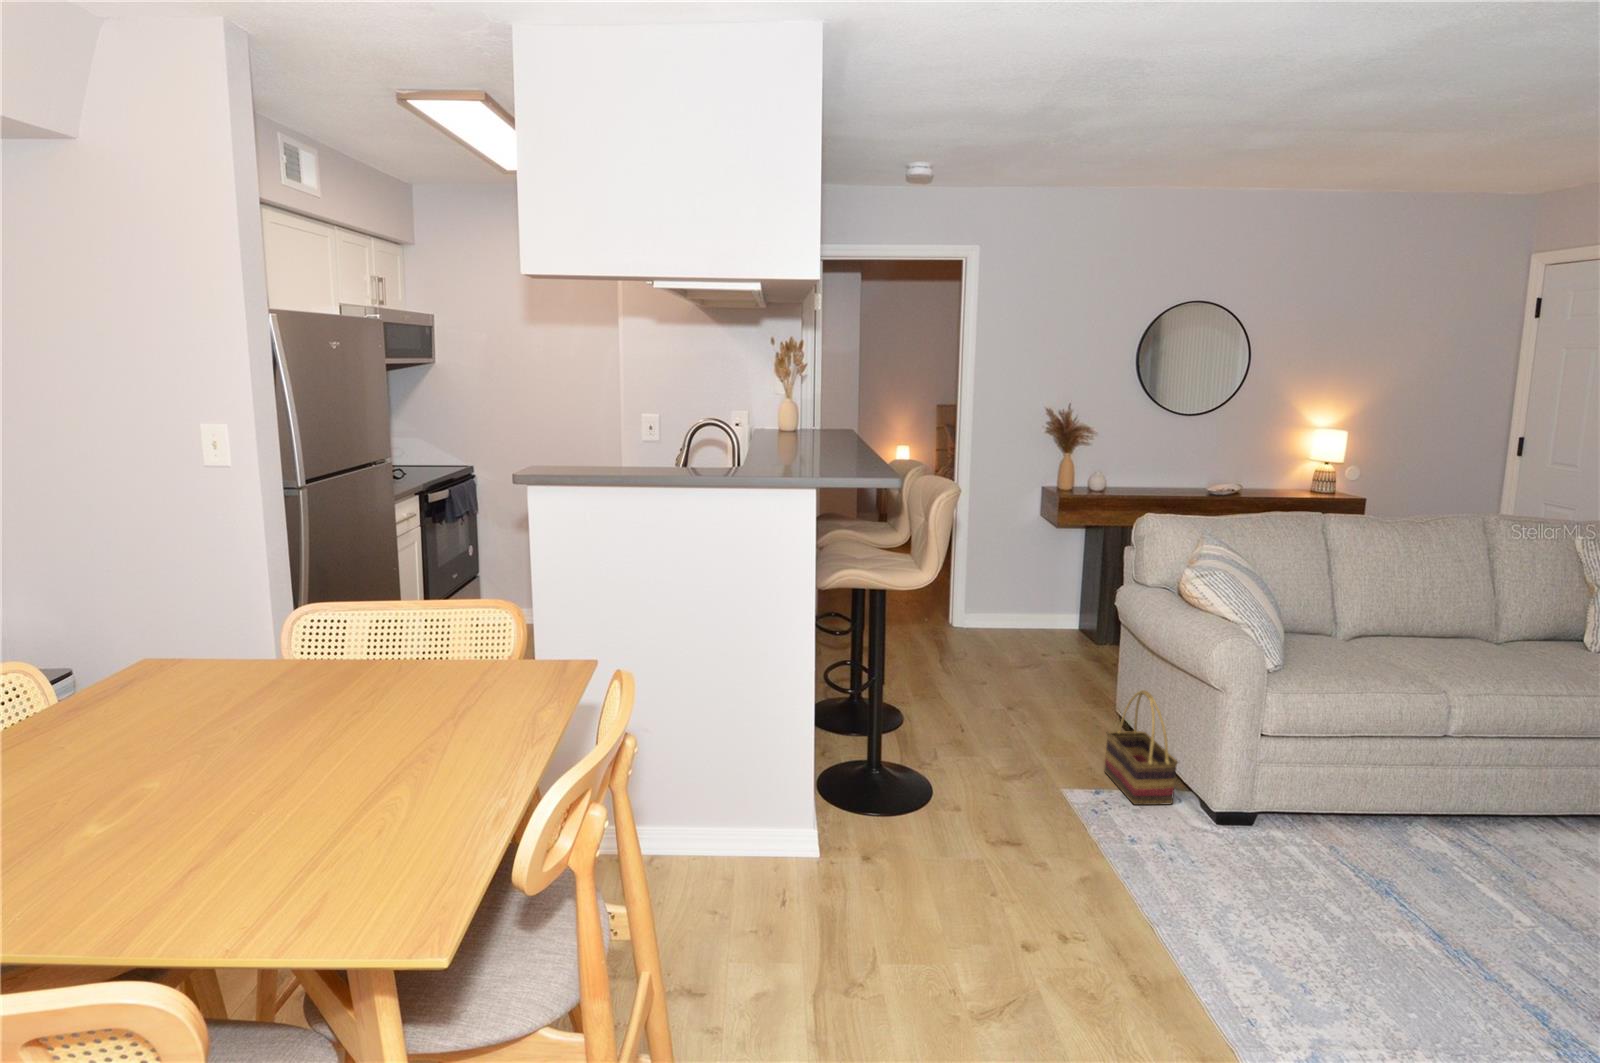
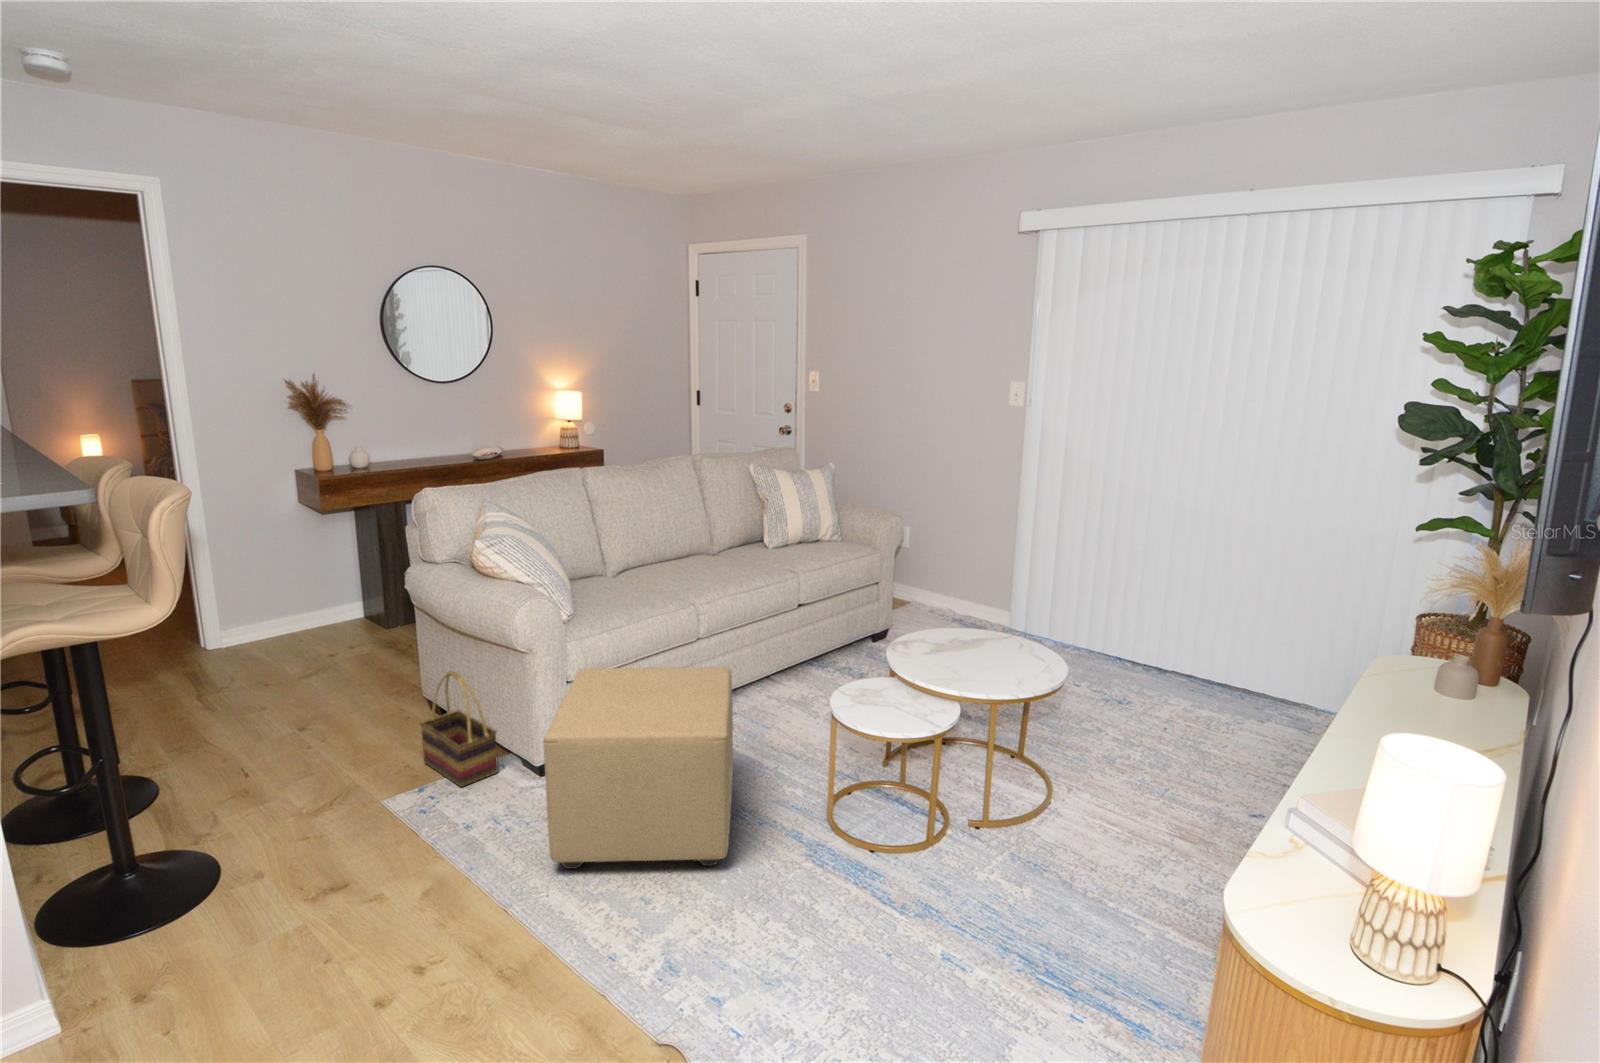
ottoman: none [1207,722,1479,992] -> present [543,667,733,869]

